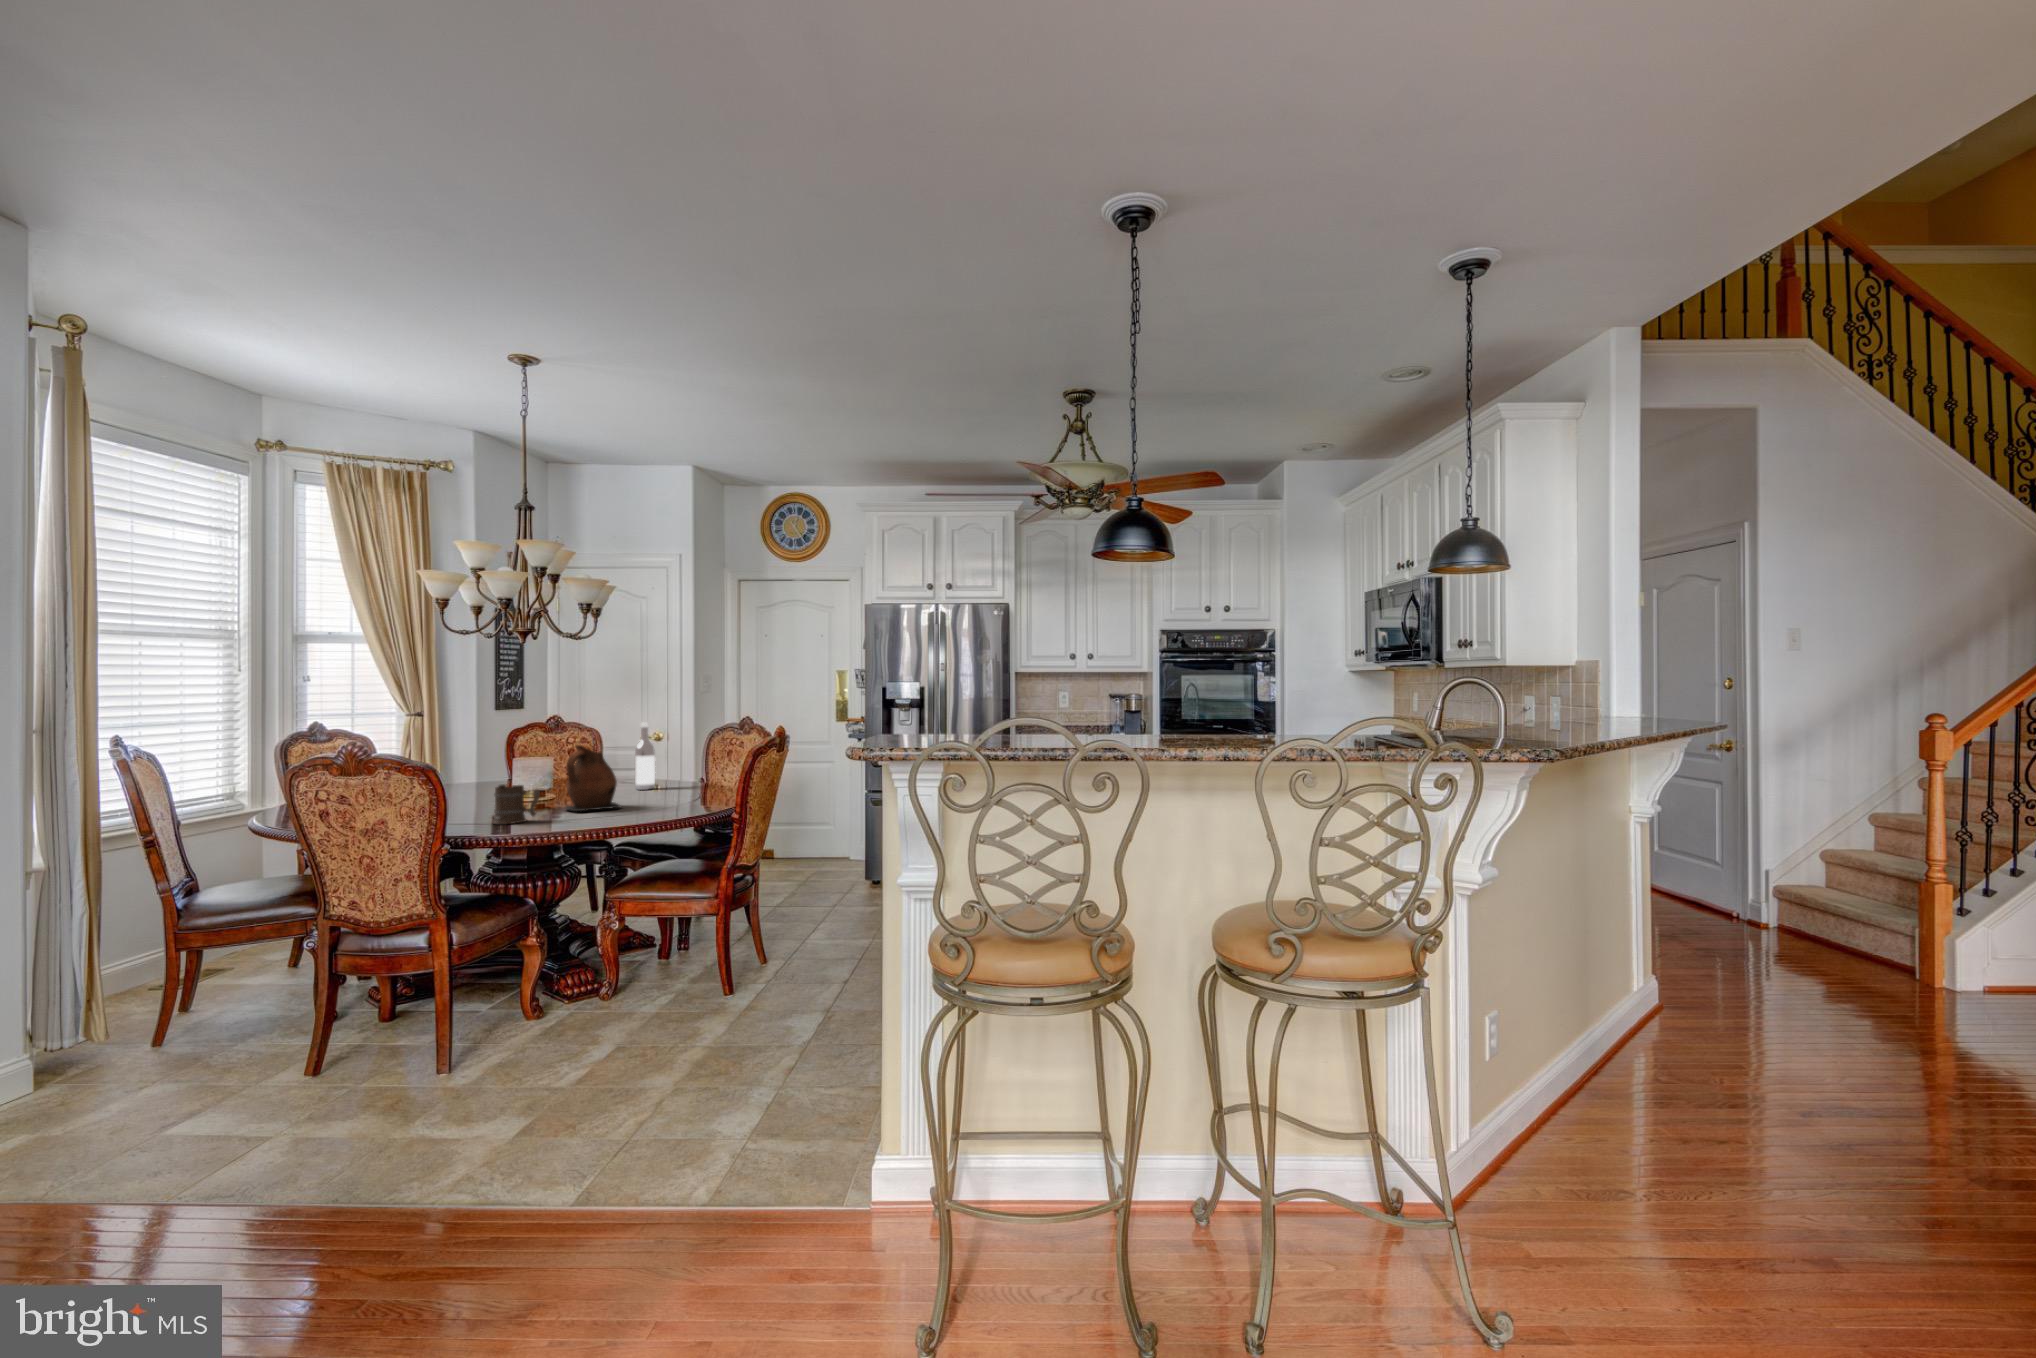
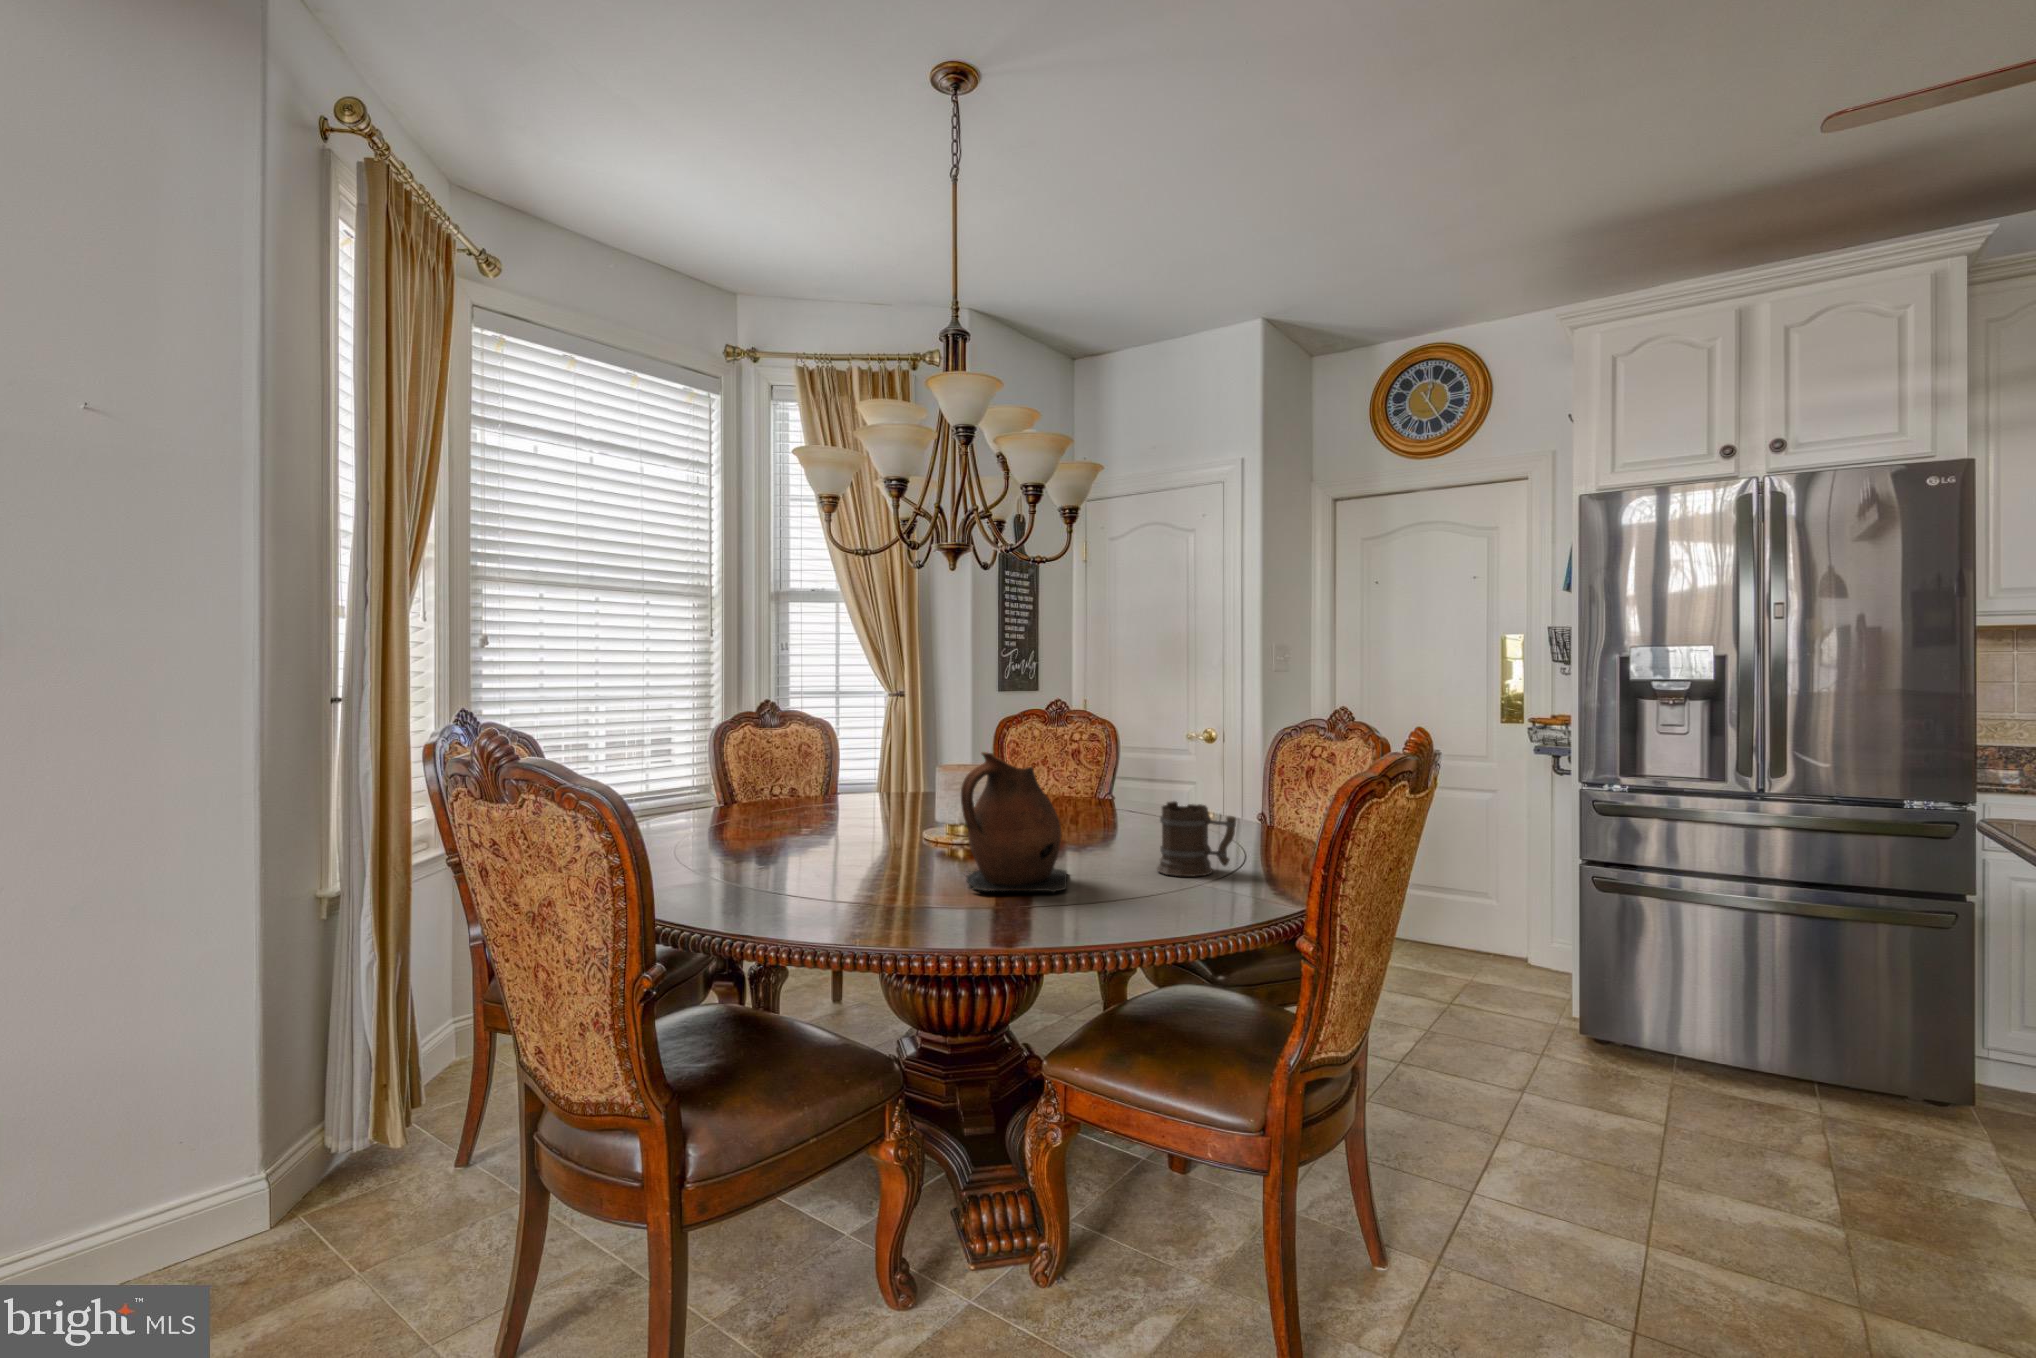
wine bottle: present [635,722,655,790] -> none [1131,710,1166,838]
mug: present [493,784,540,824] -> present [1157,801,1236,877]

